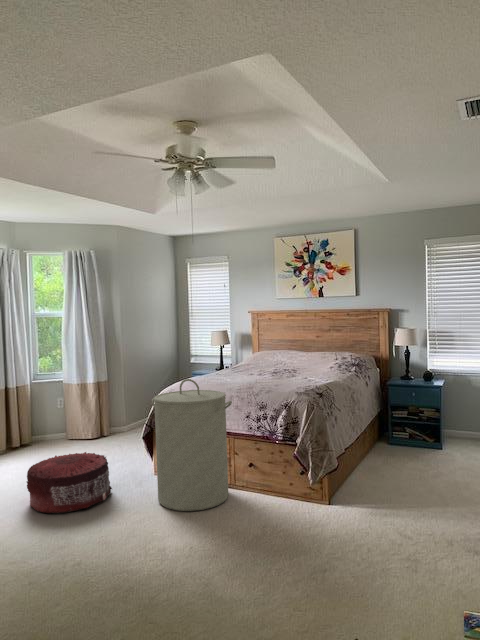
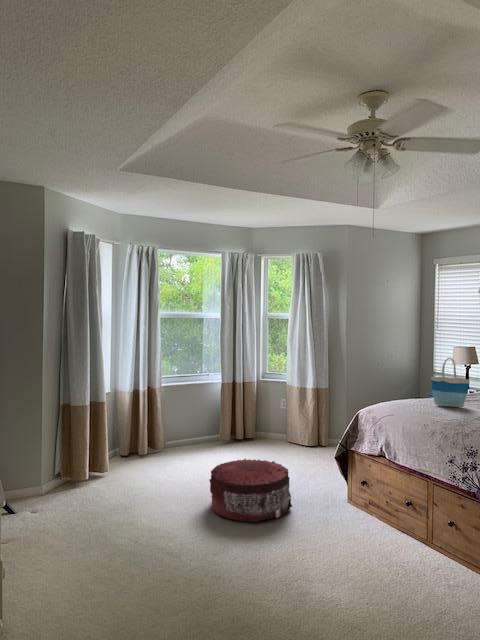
tote bag: none [215,339,244,378] -> present [431,358,470,407]
laundry hamper: present [152,379,232,511] -> none [330,402,424,564]

